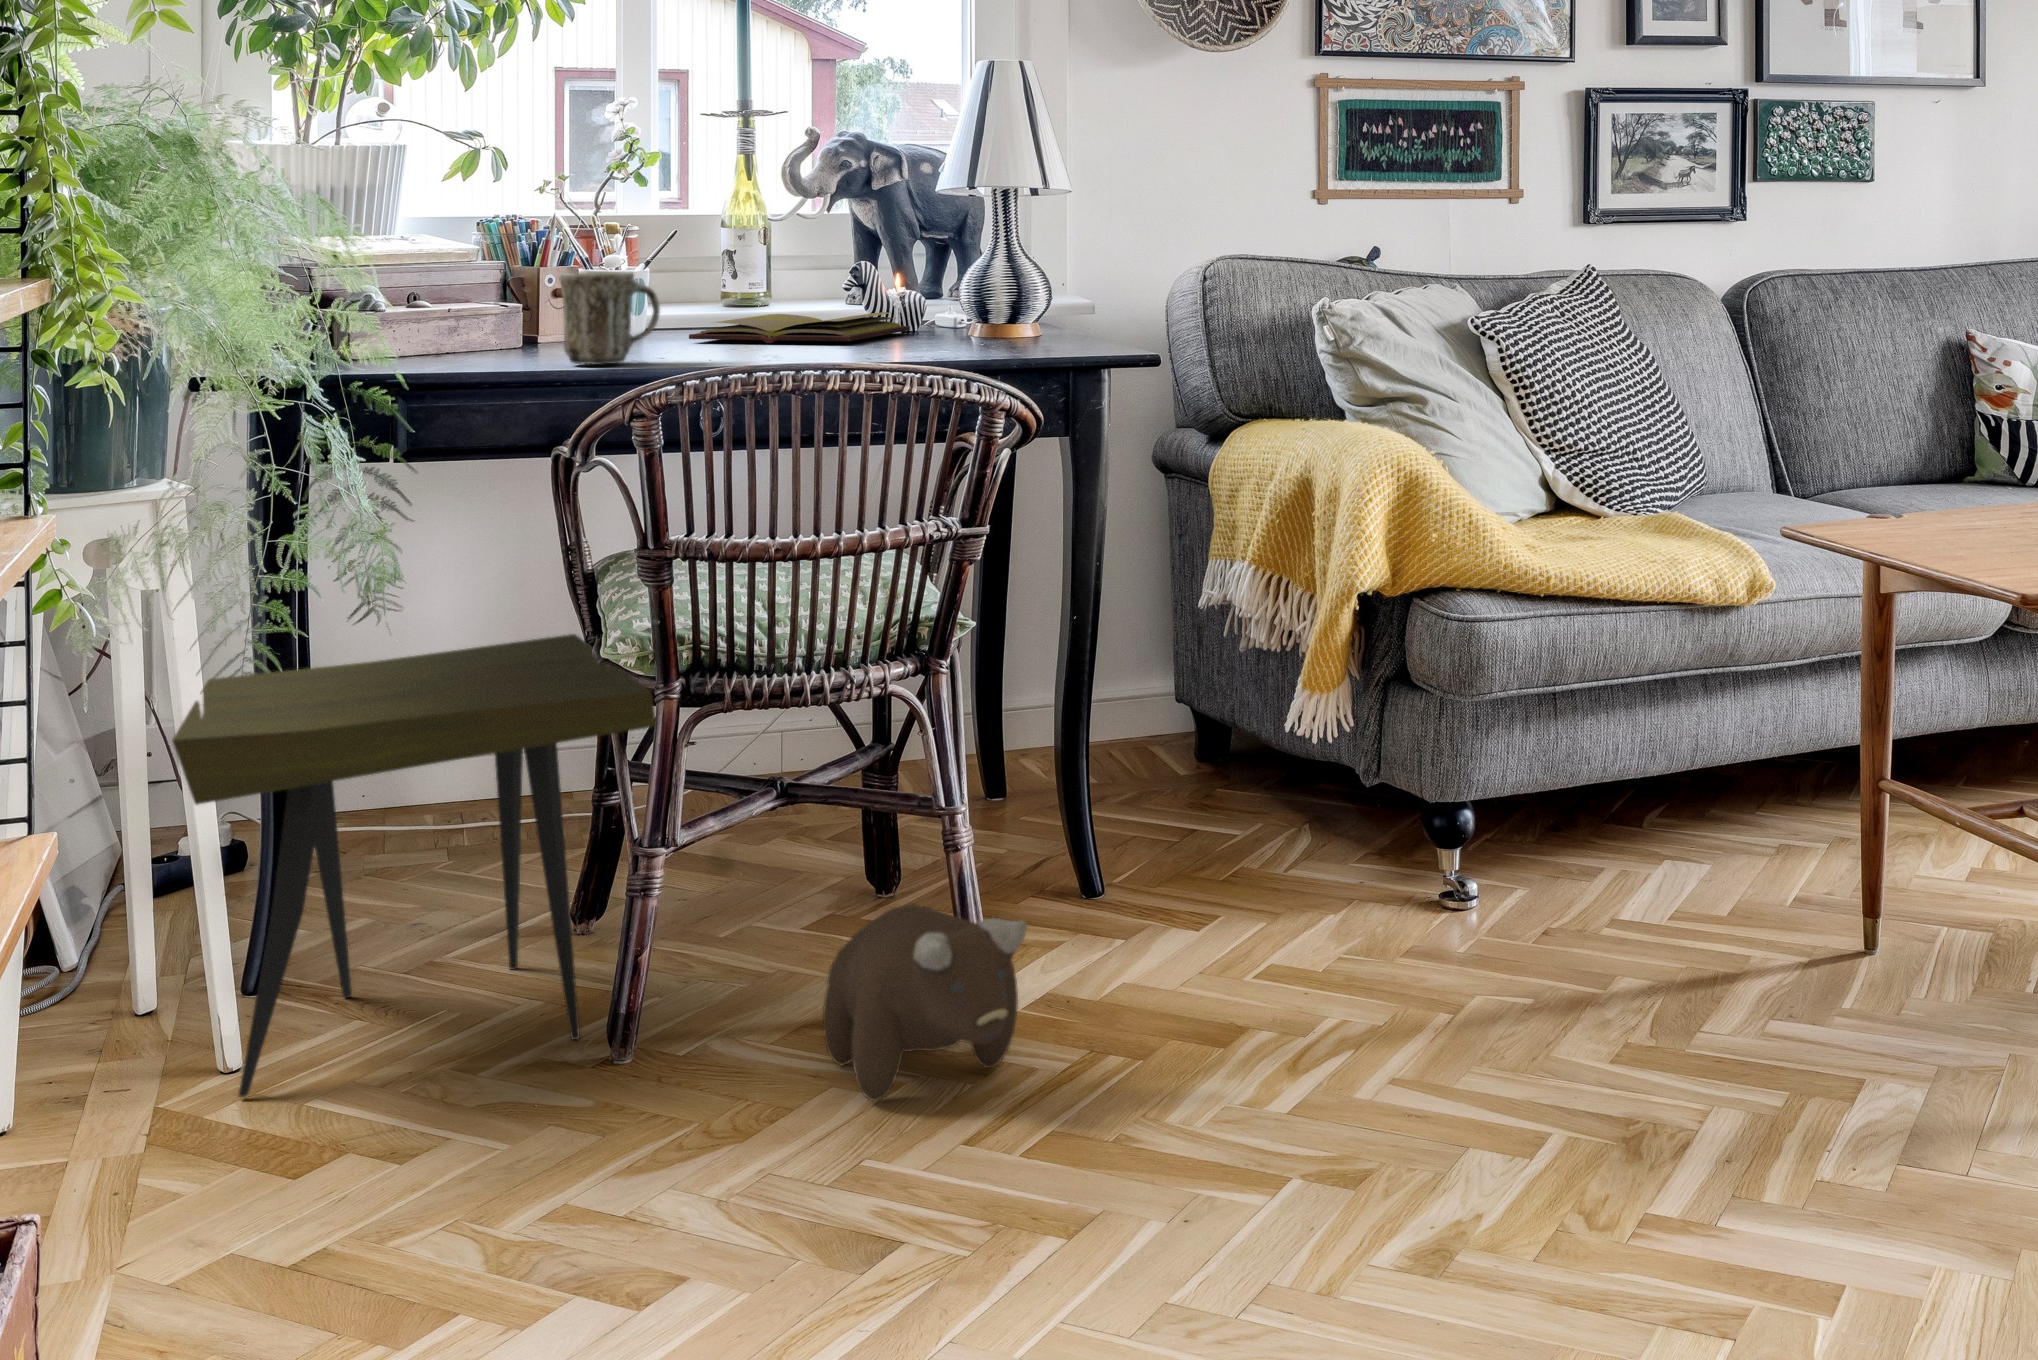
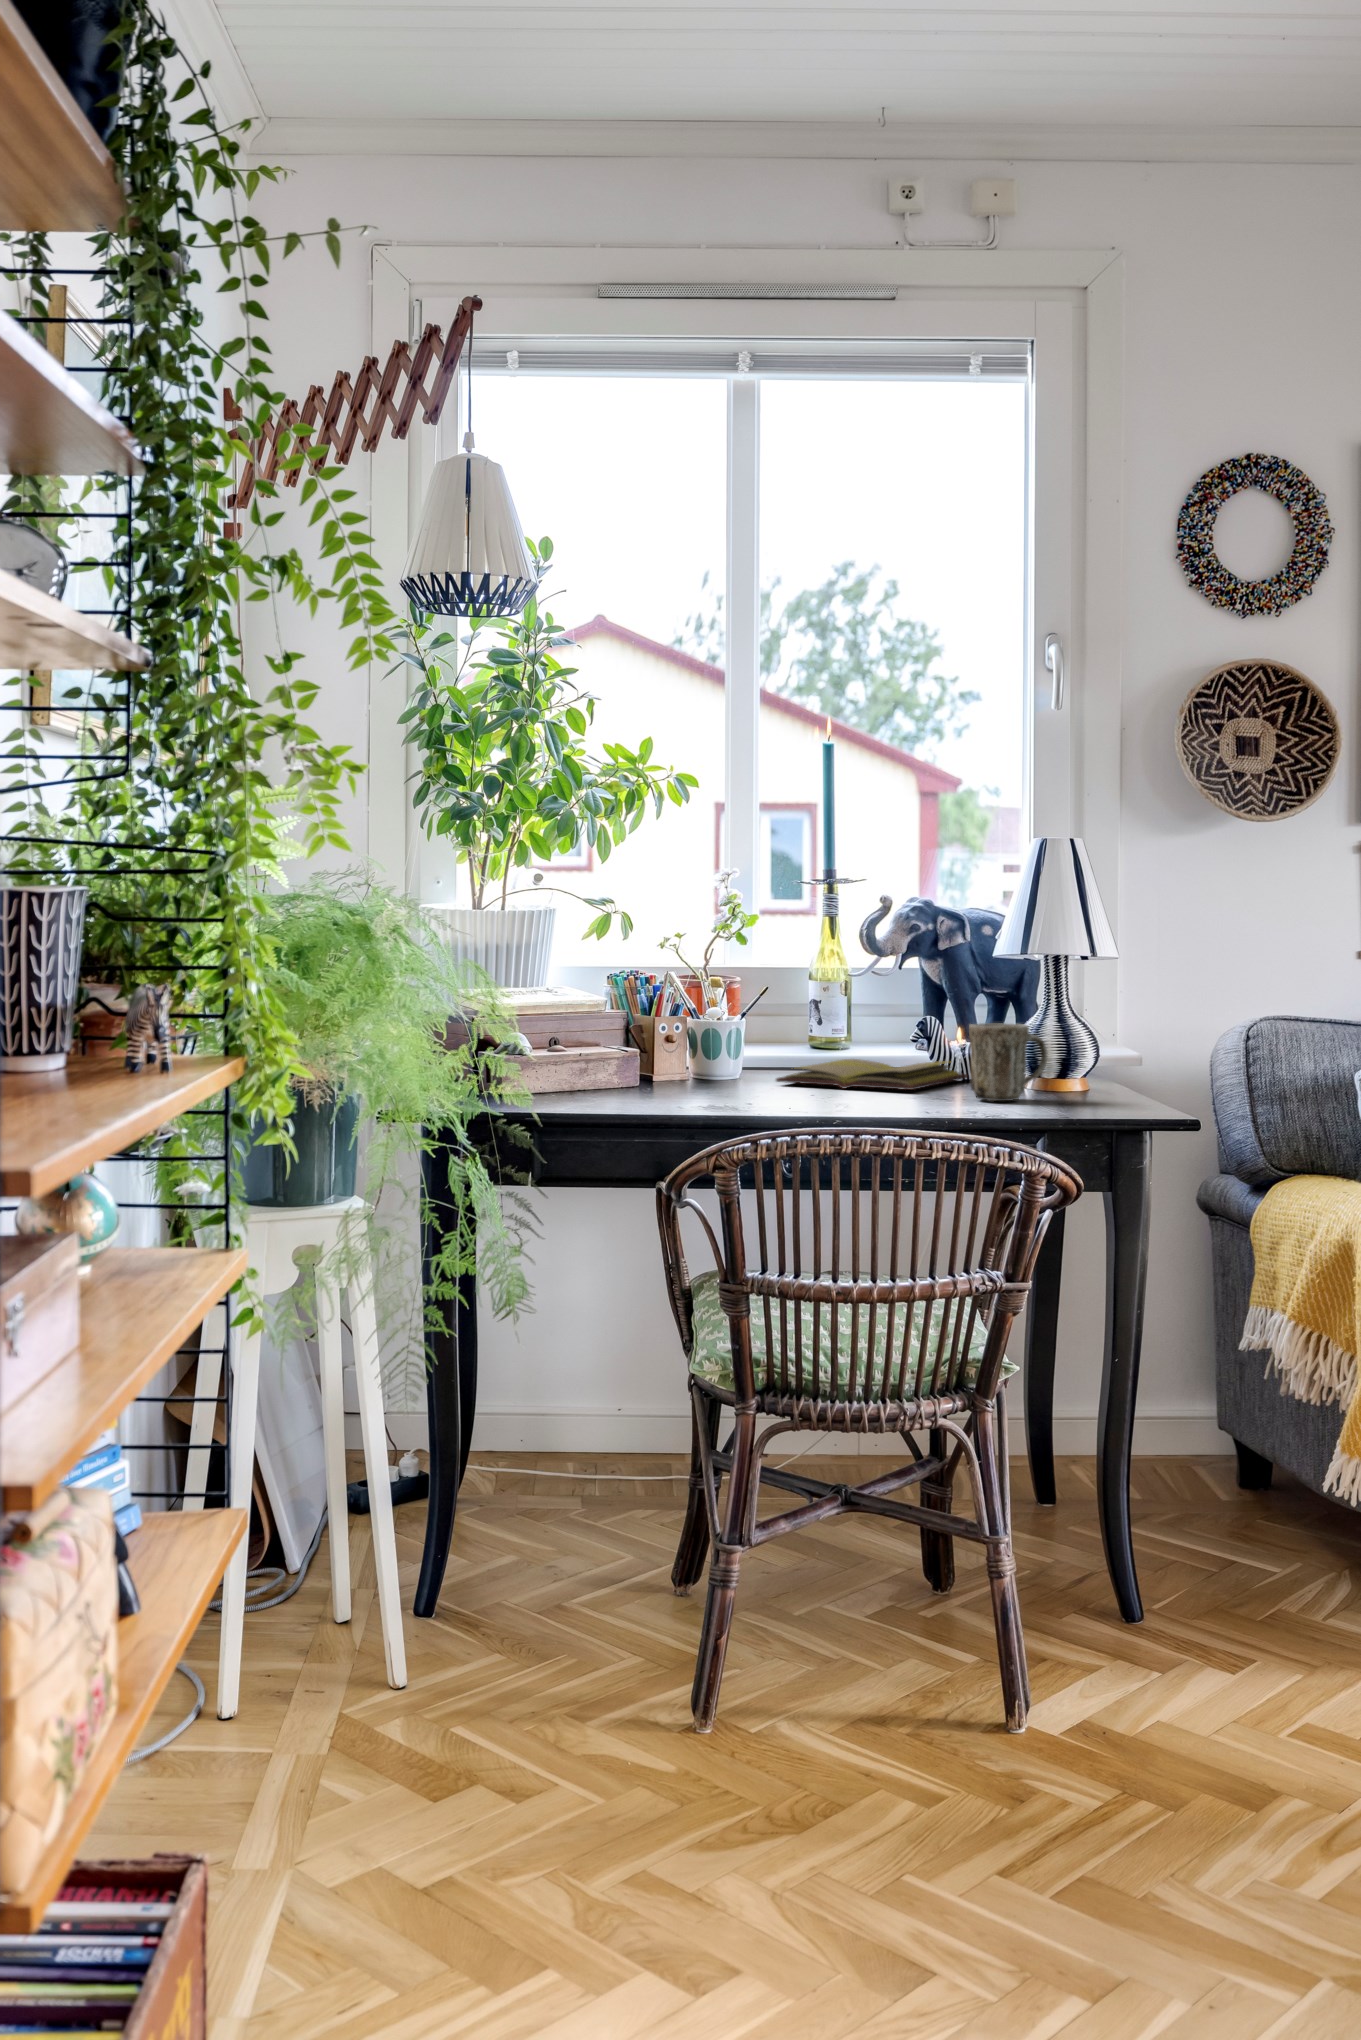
mug: present [559,272,660,365] -> present [969,1023,1048,1101]
side table: present [172,634,656,1097] -> none [350,1341,734,1718]
plush toy: present [823,905,1027,1101] -> none [872,1631,1061,1814]

